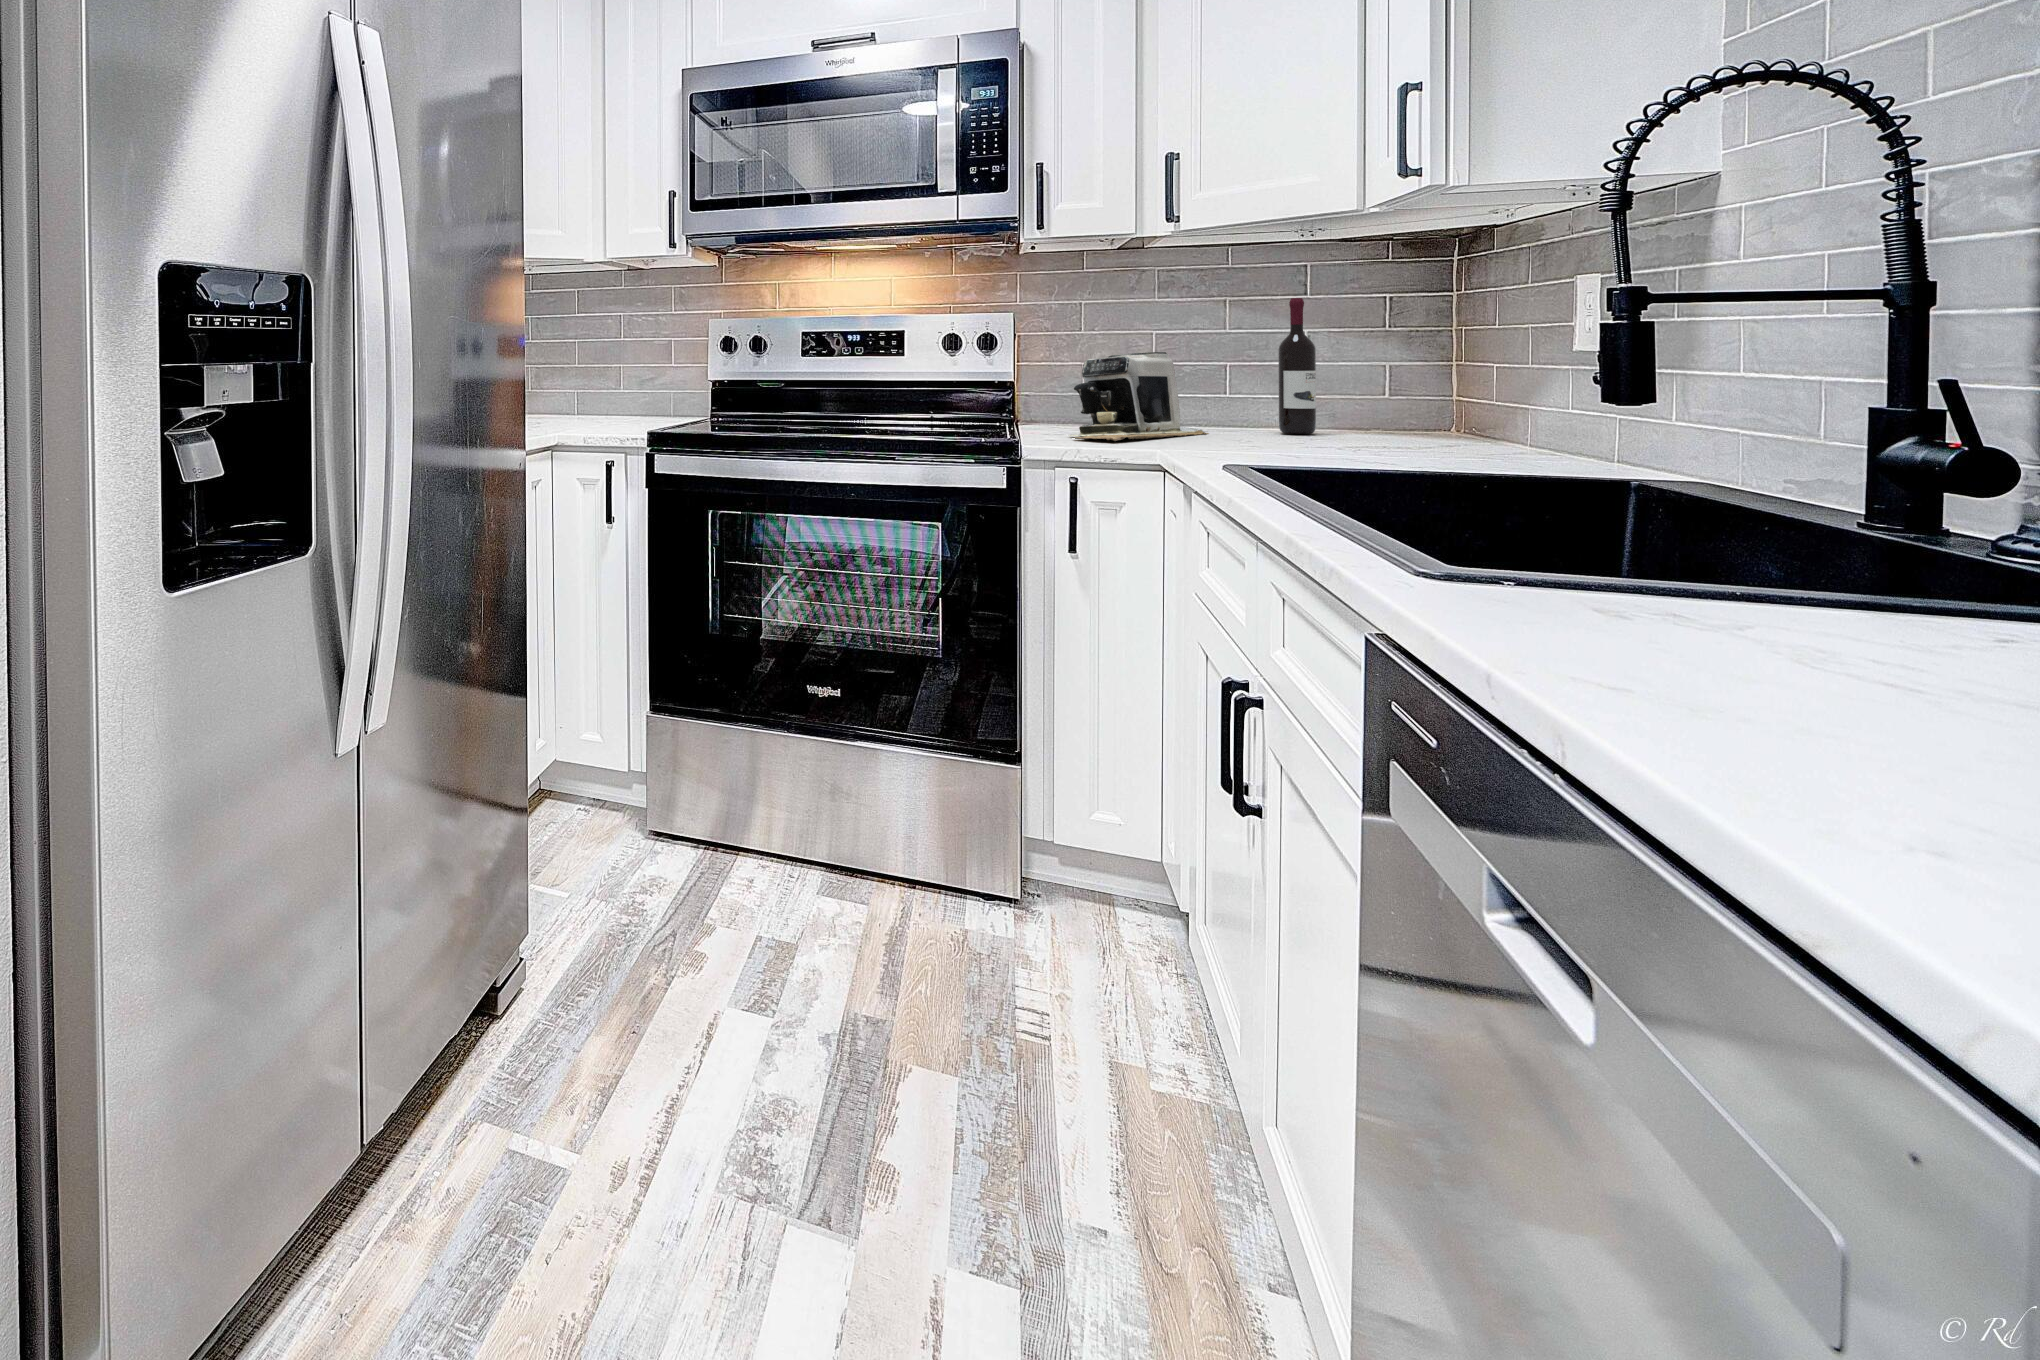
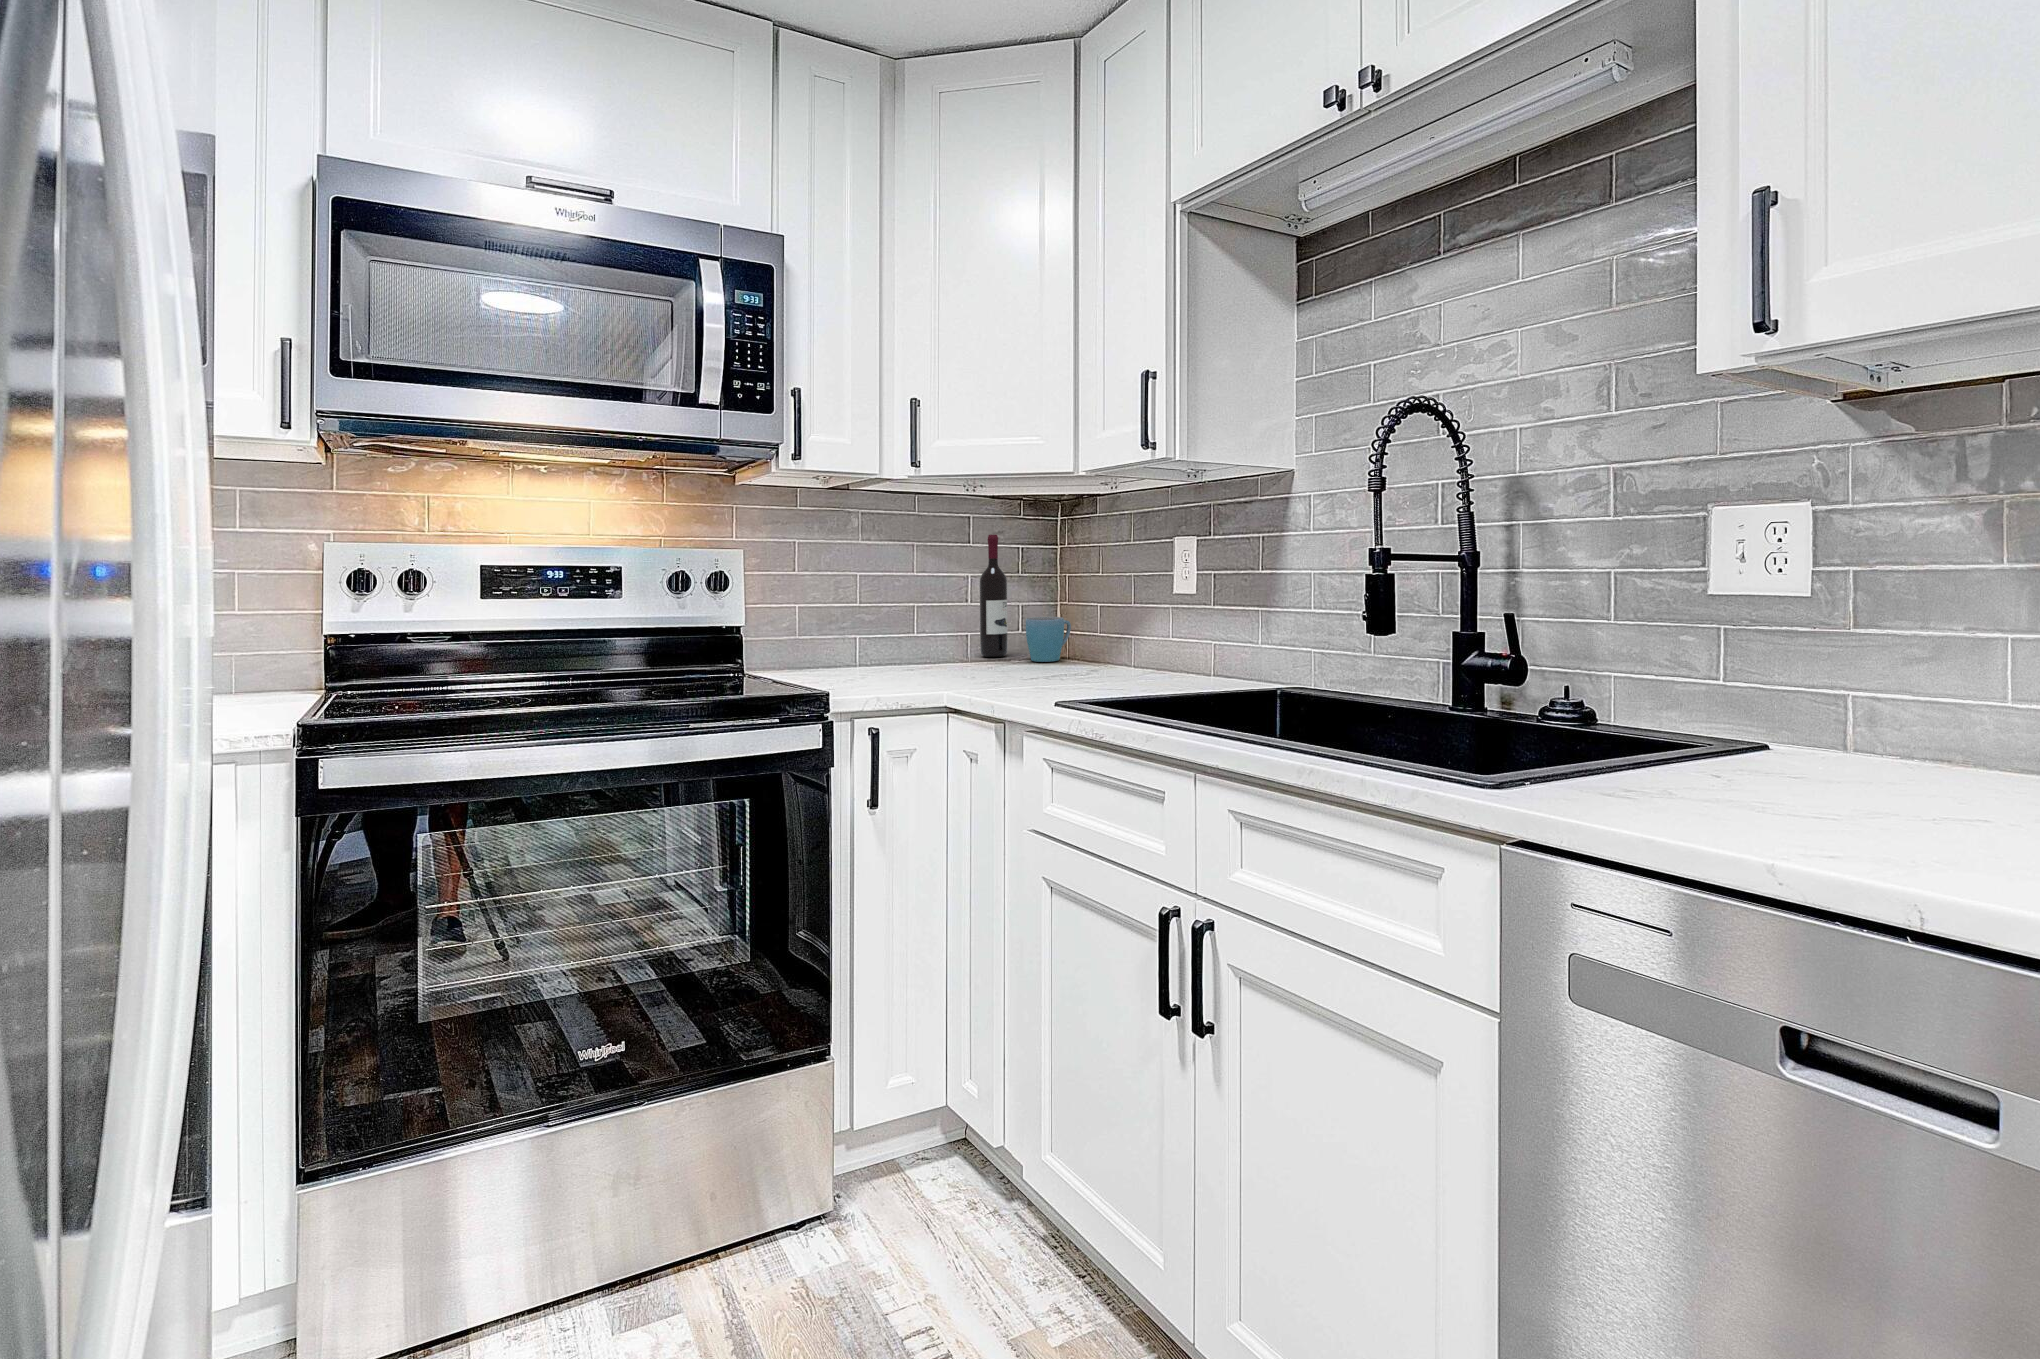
coffee maker: present [1070,352,1209,441] -> none [824,586,932,683]
mug: none [1324,390,1397,441] -> present [1026,617,1071,662]

